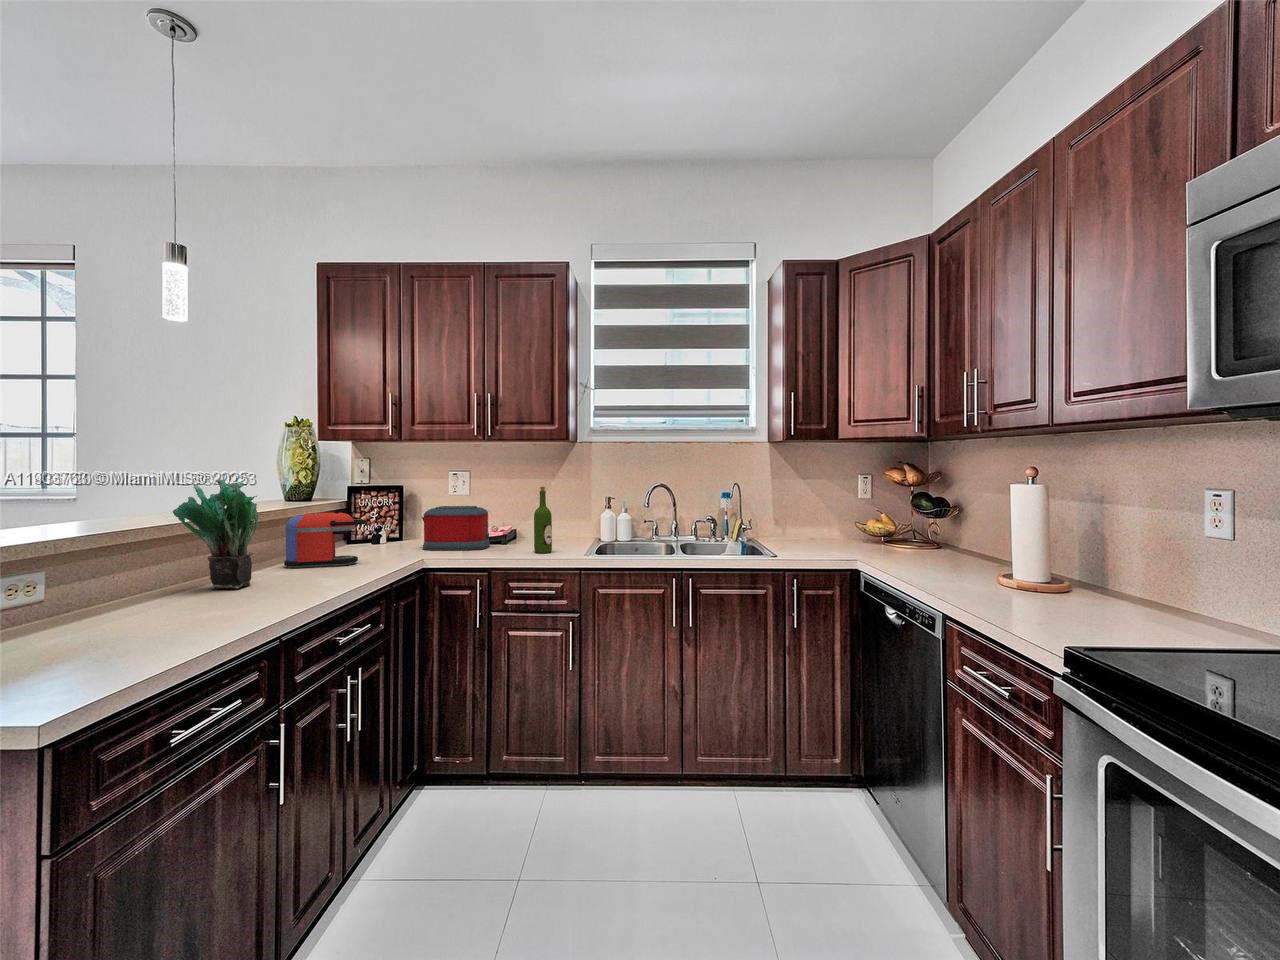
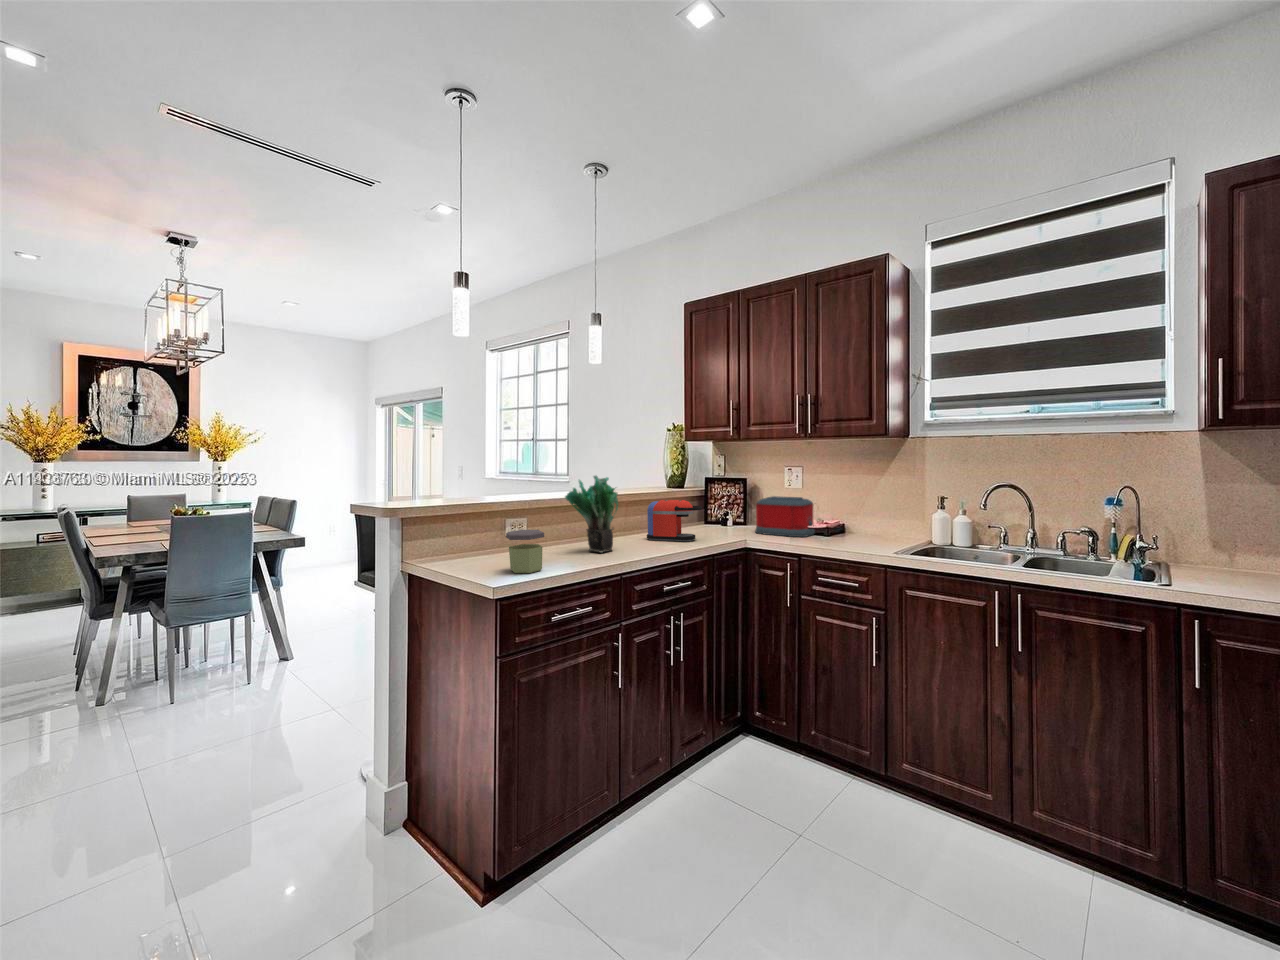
wine bottle: present [534,487,552,553] -> none [849,482,867,546]
jar: none [92,559,170,629] -> present [506,530,544,573]

